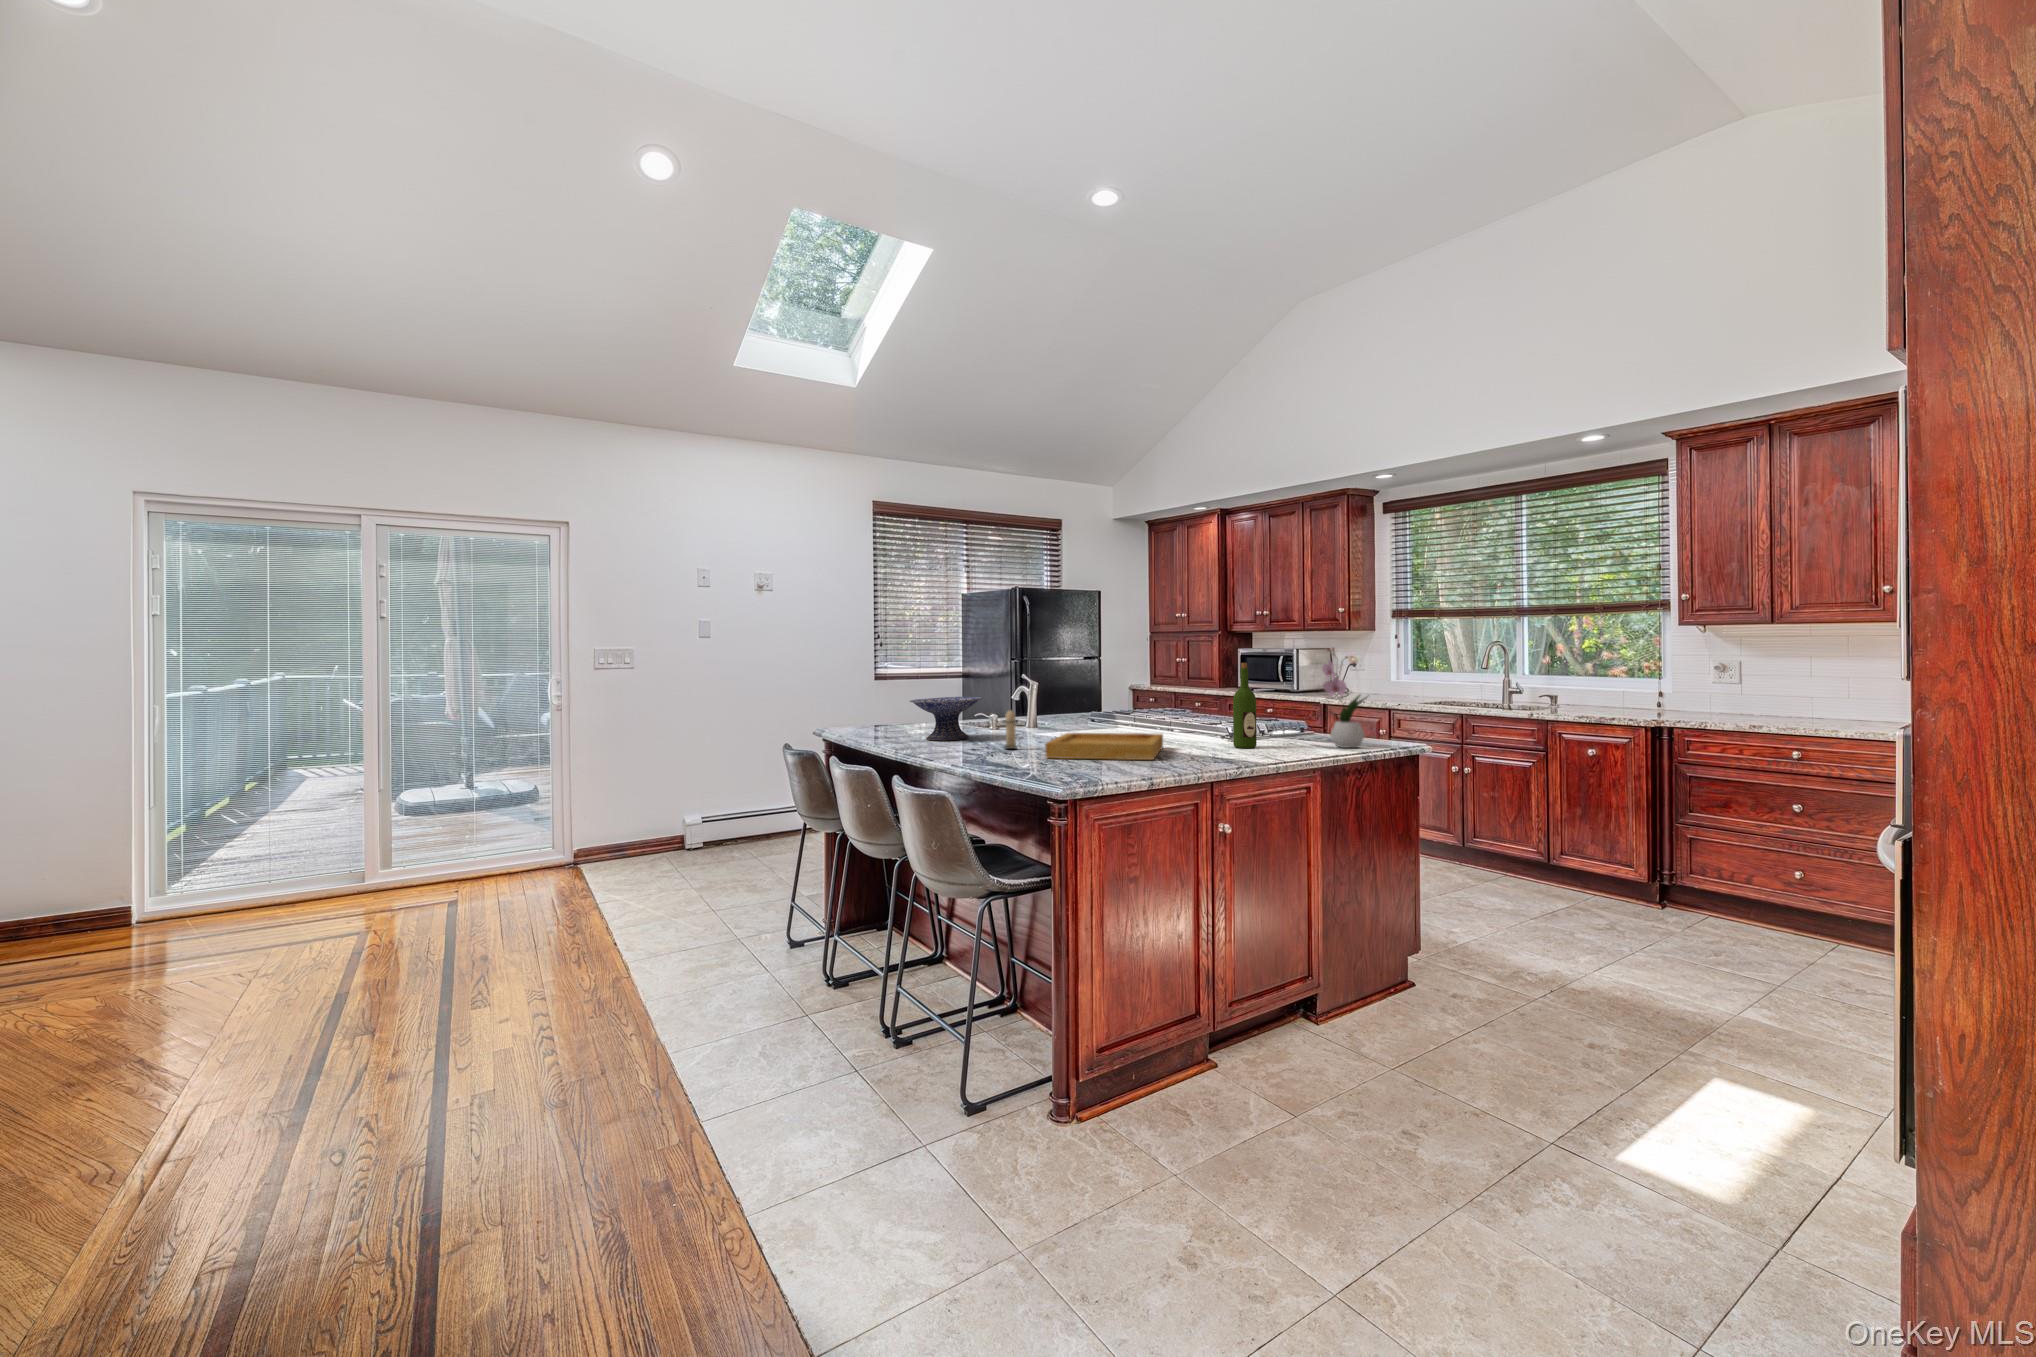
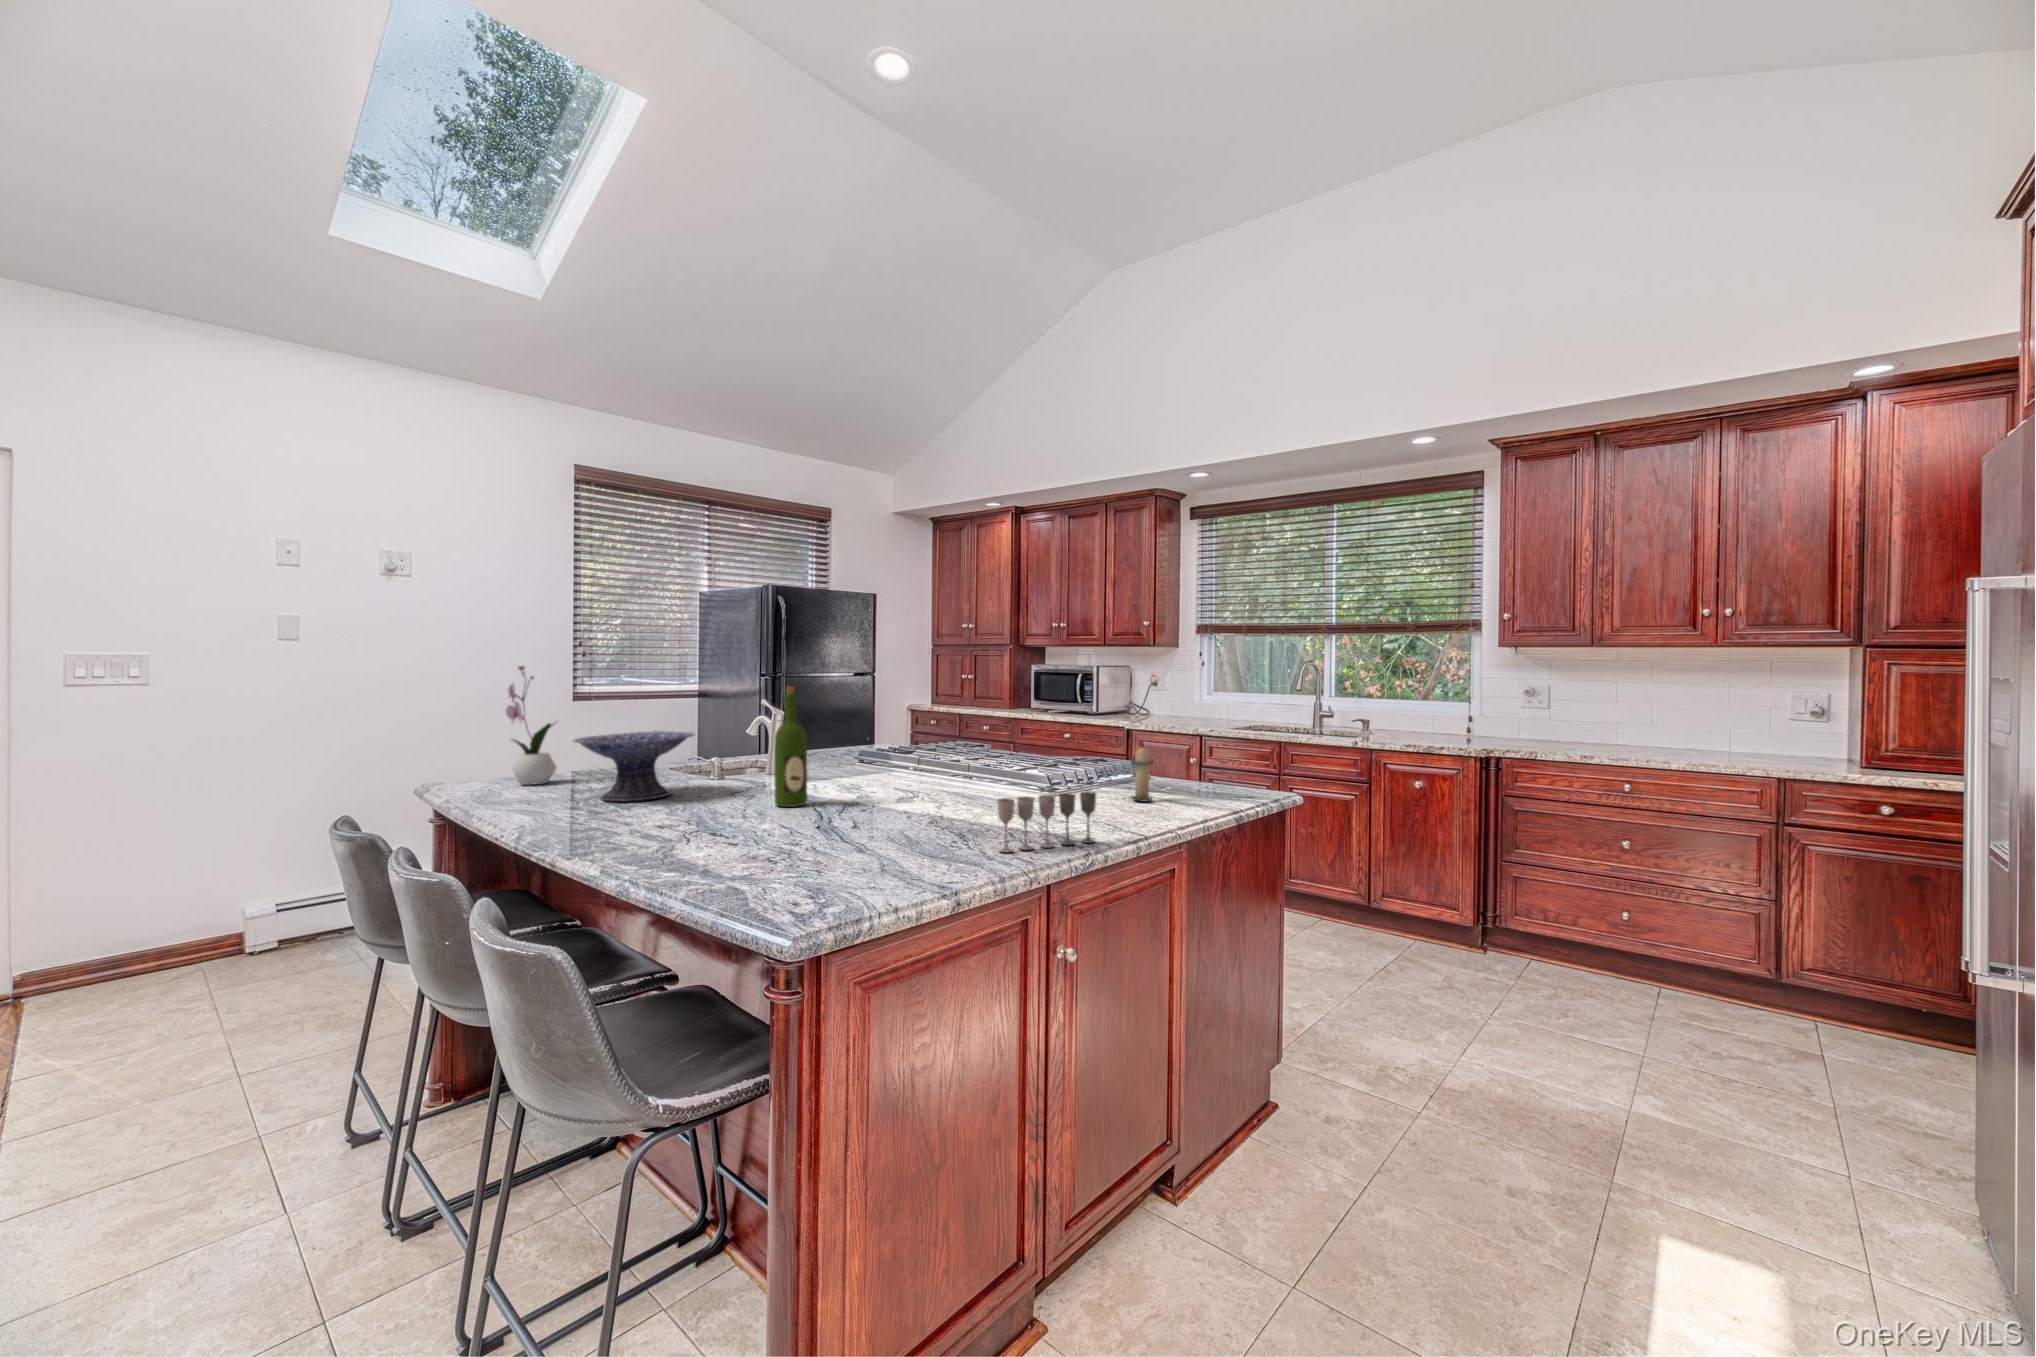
flower arrangement: present [1322,648,1367,748] -> present [506,666,558,785]
wine bottle: present [1233,663,1257,748] -> present [774,686,807,807]
candle: present [1003,711,1018,749] -> present [1131,747,1153,802]
wine glass: none [1177,730,1244,765] -> present [997,792,1096,852]
tray: present [1045,733,1163,760] -> none [782,790,966,841]

